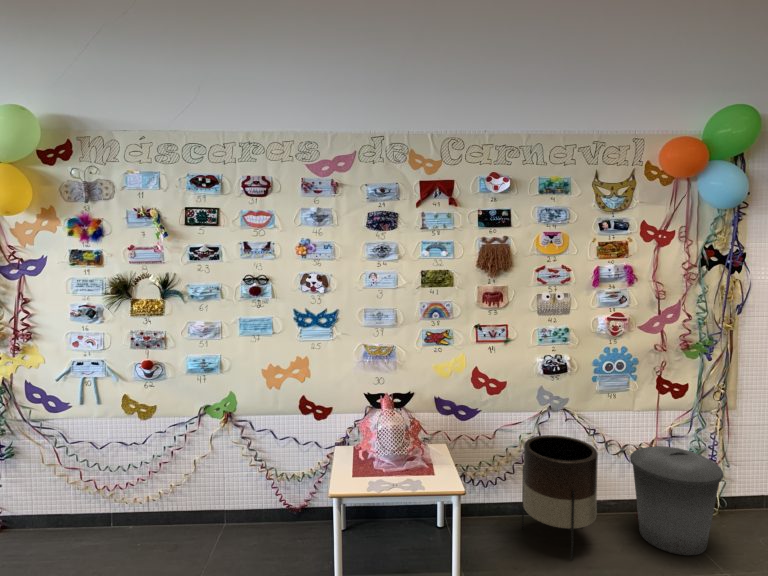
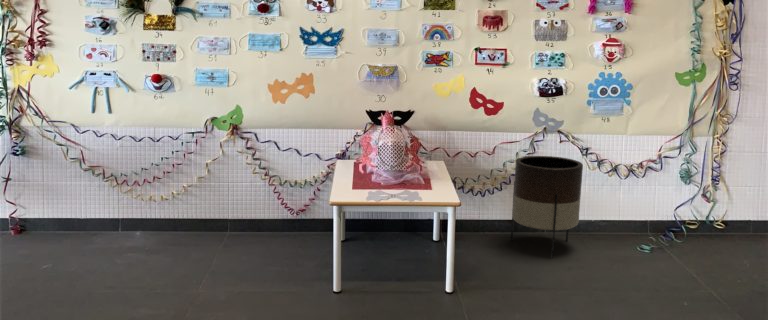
trash can: present [630,446,724,555] -> none [615,166,697,258]

